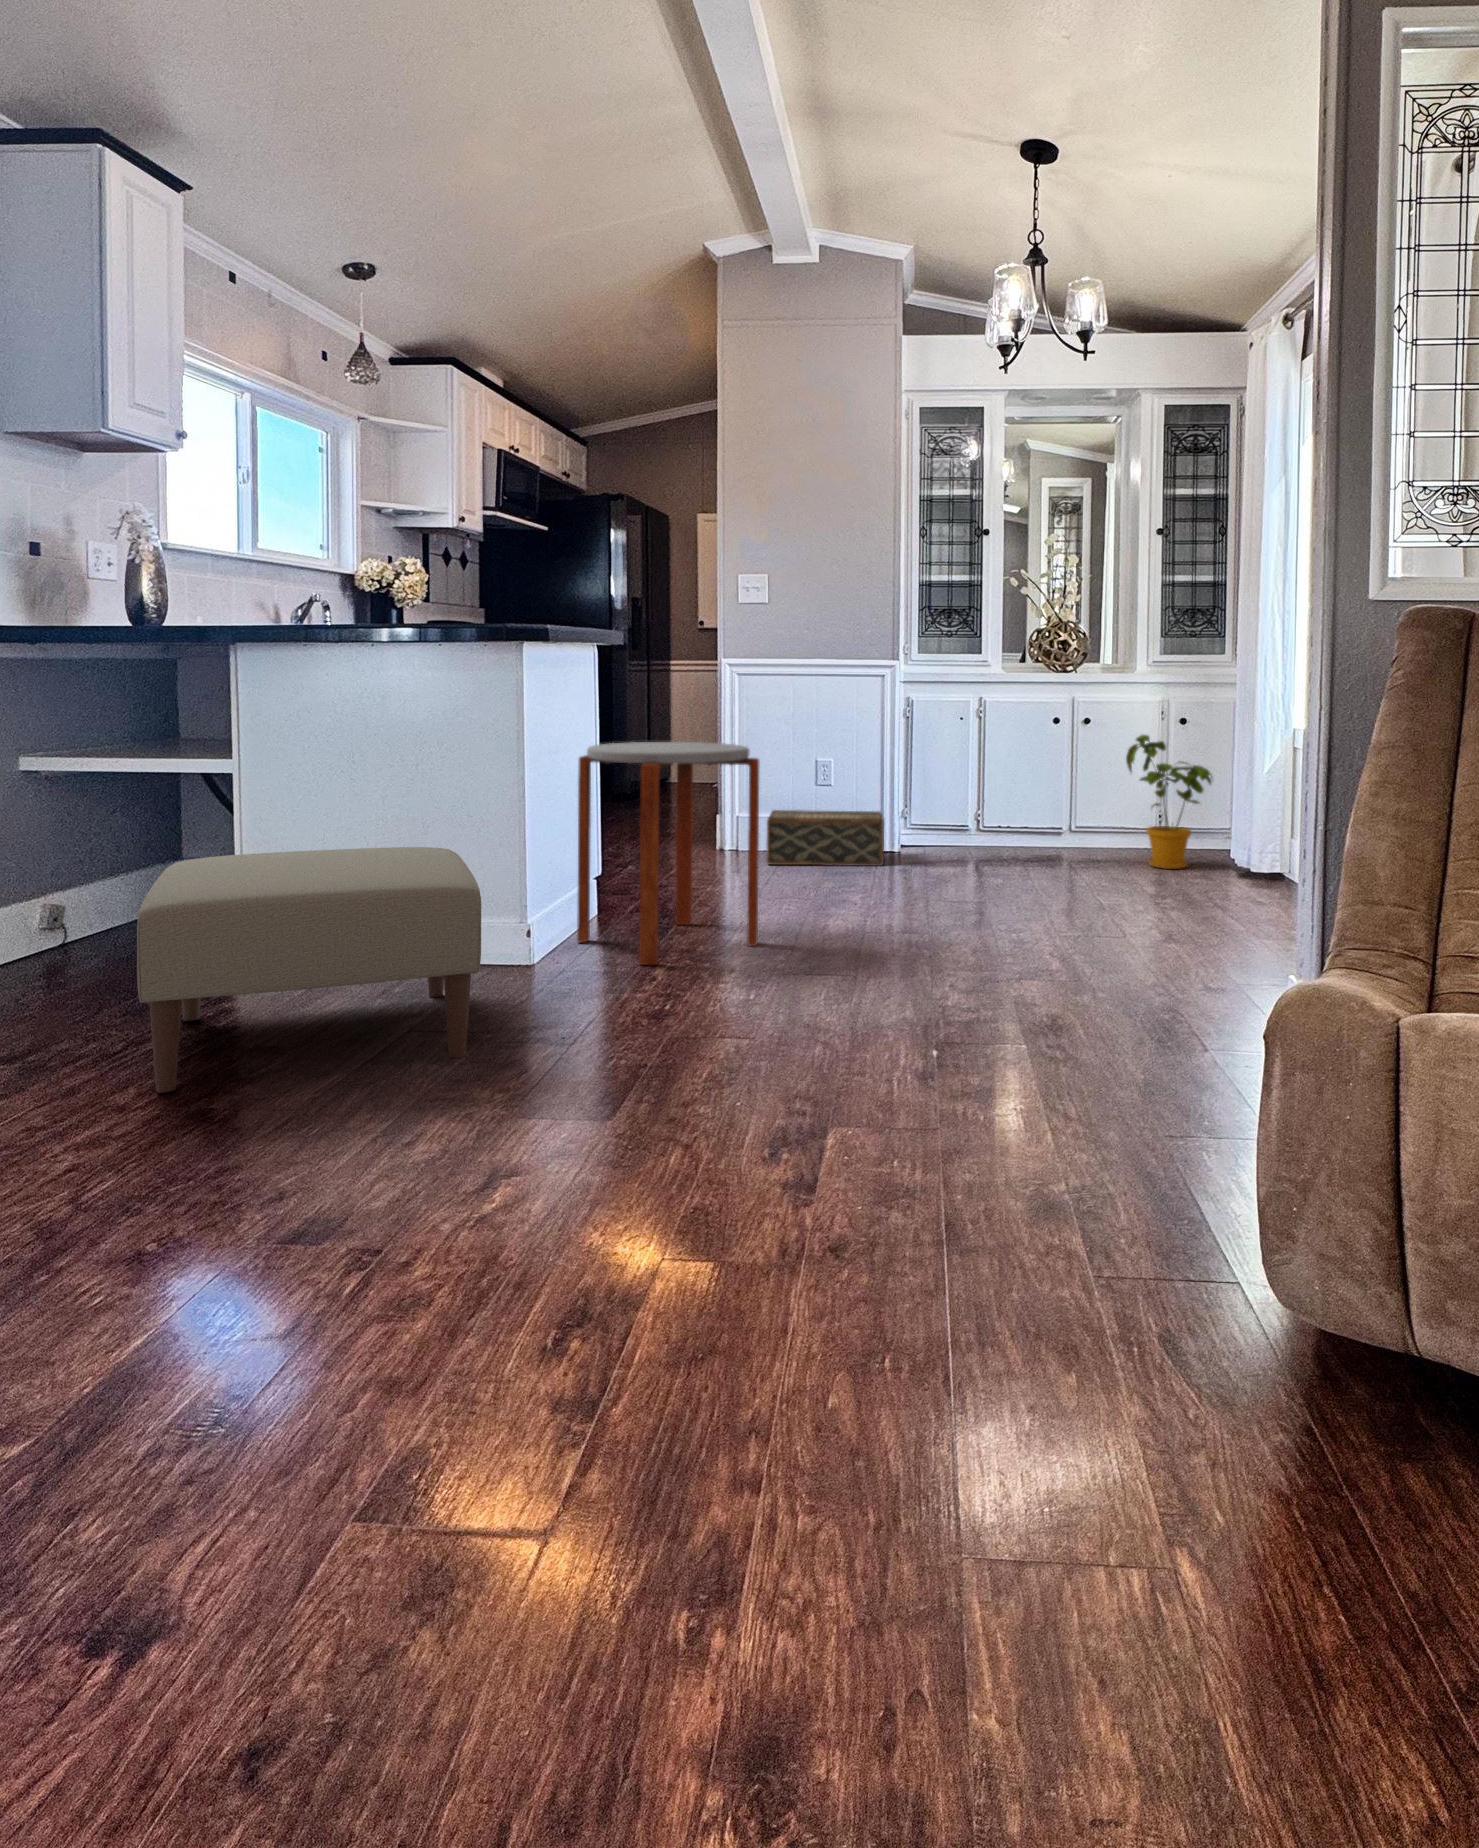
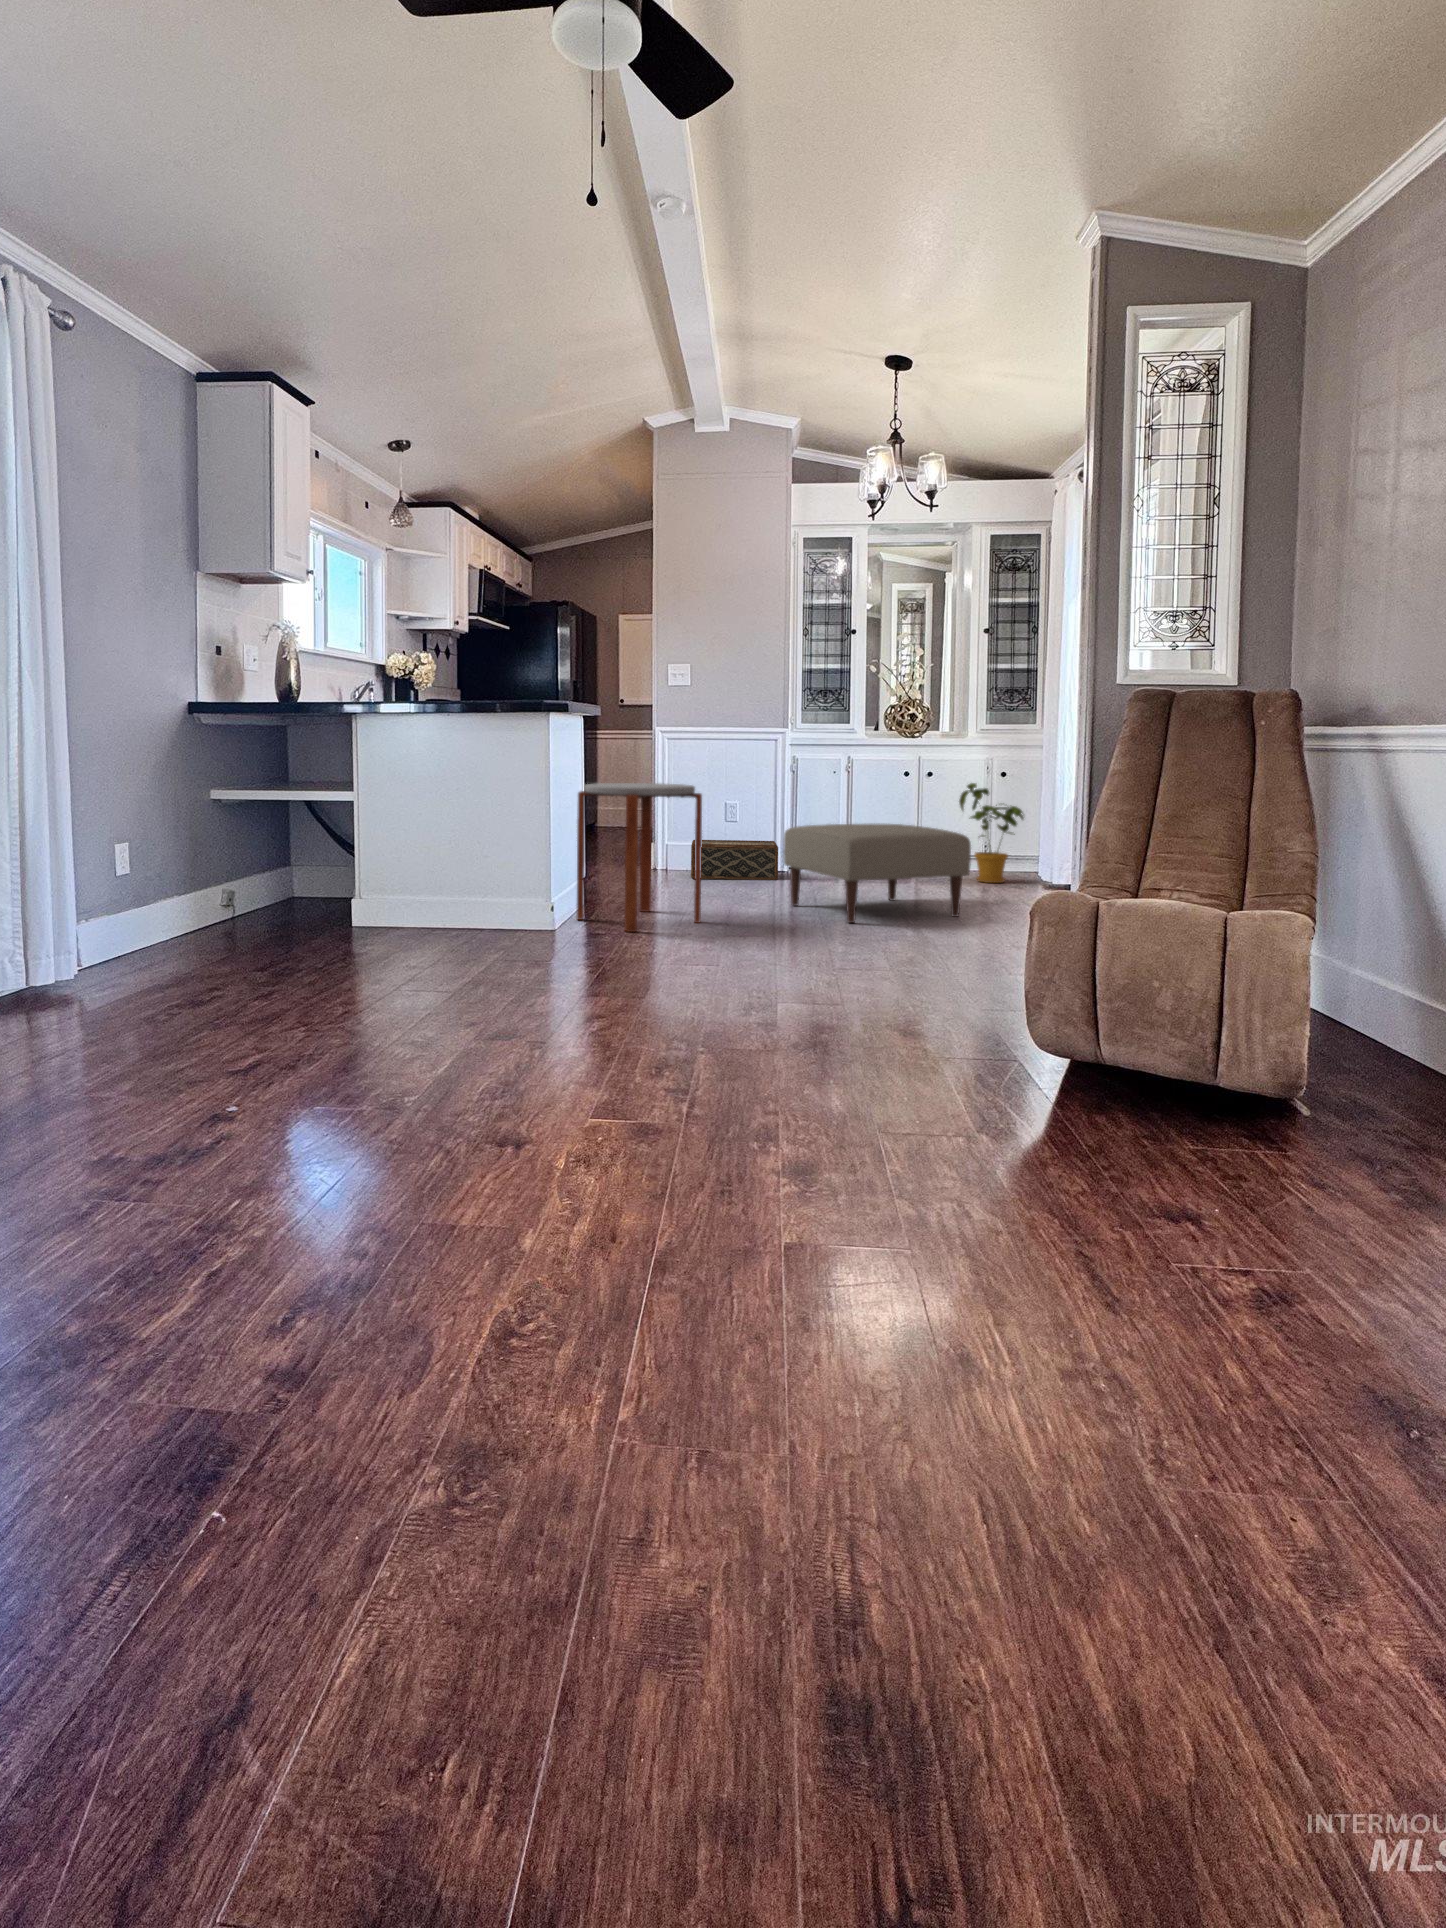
ottoman: present [137,847,481,1093] -> present [783,824,971,923]

